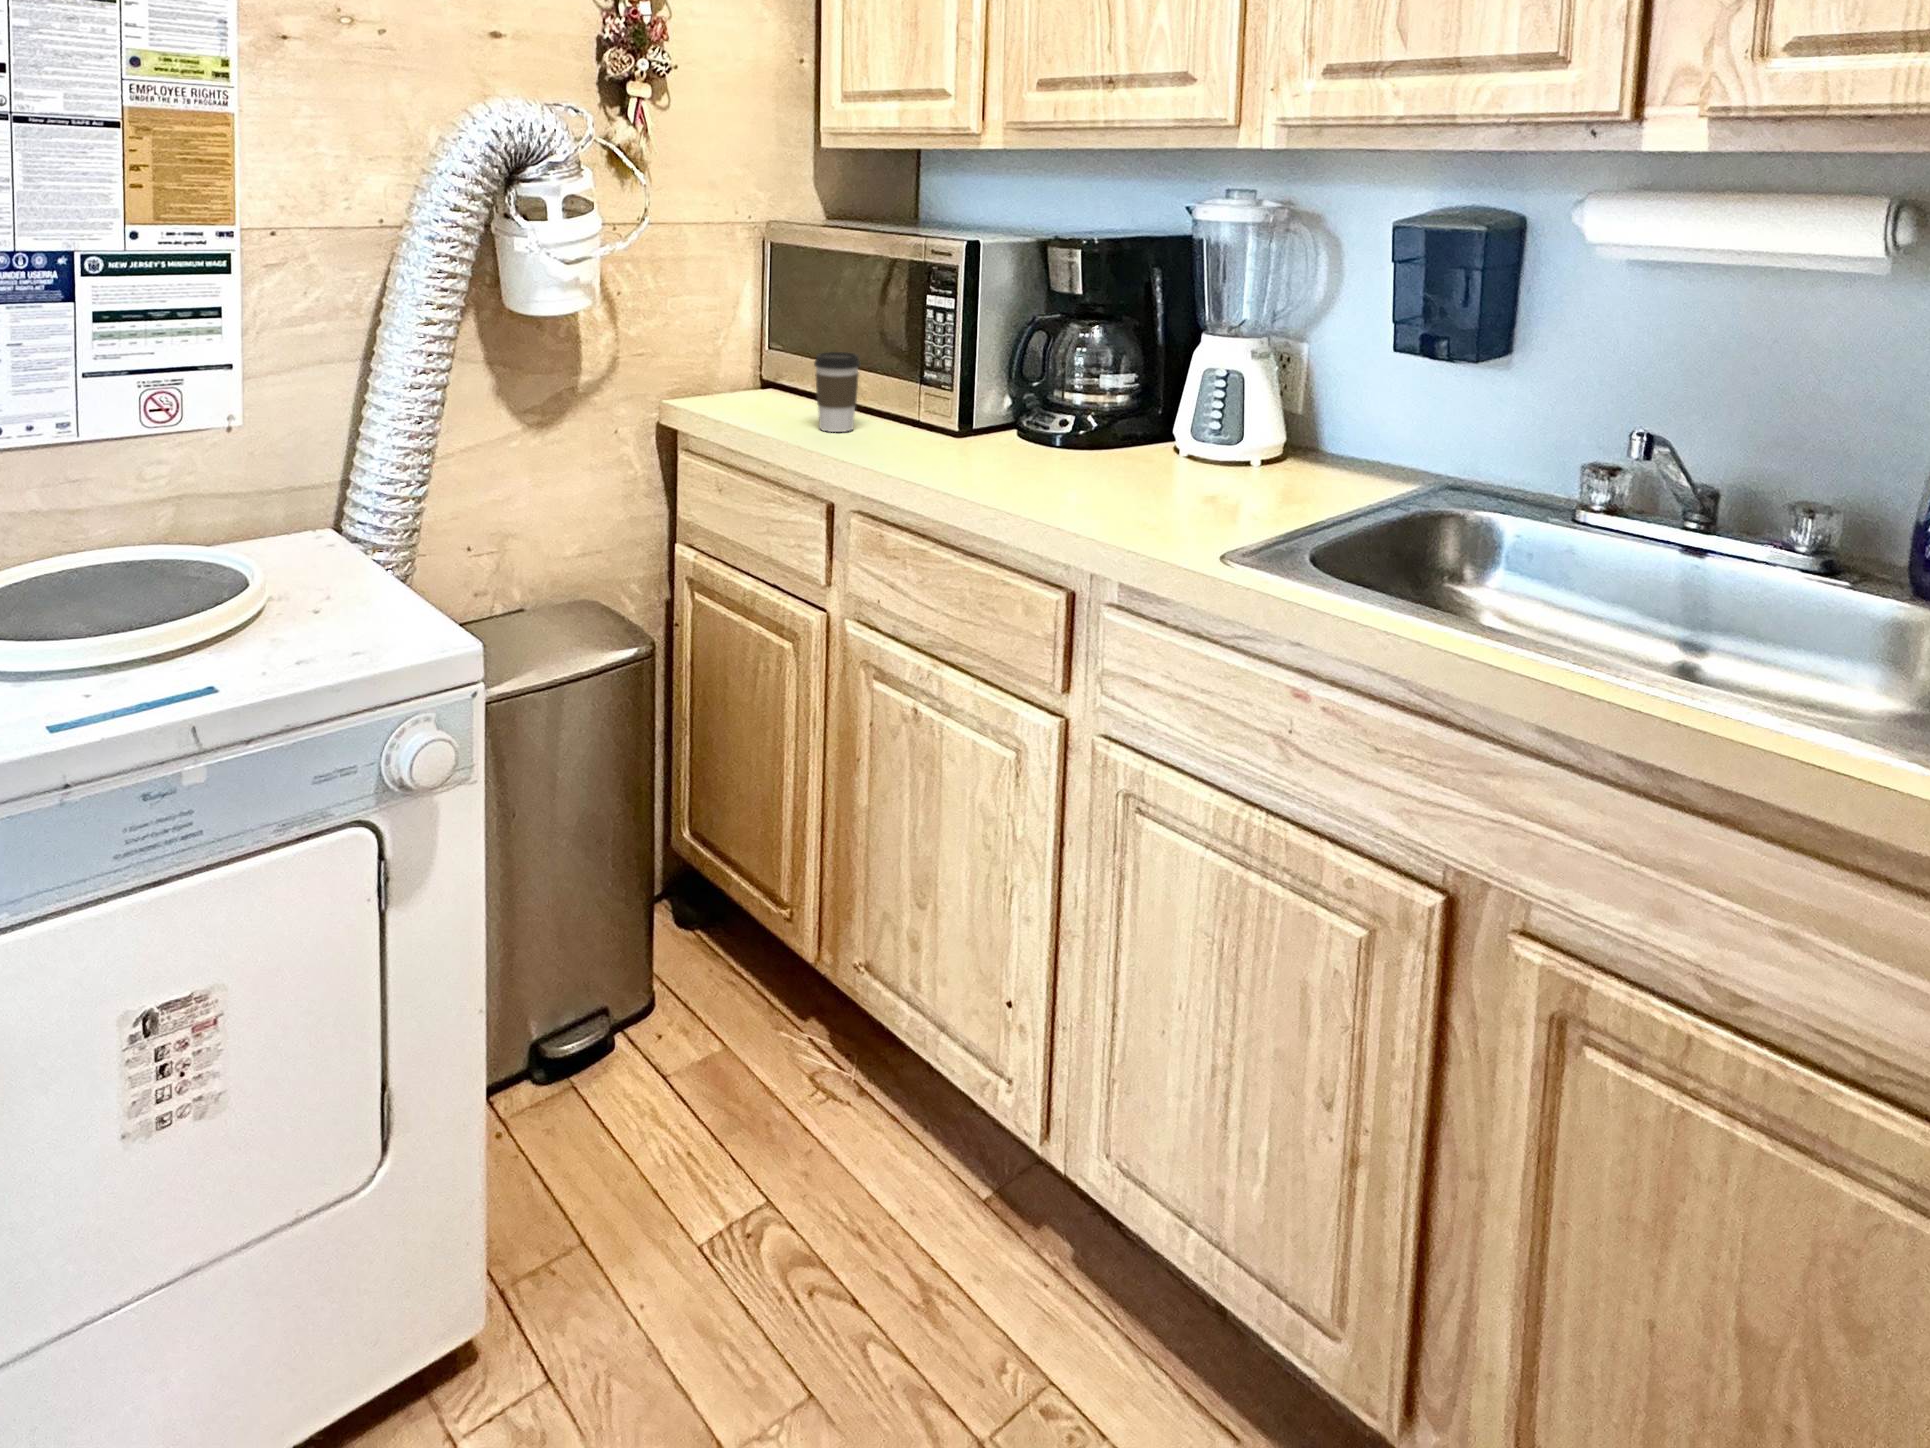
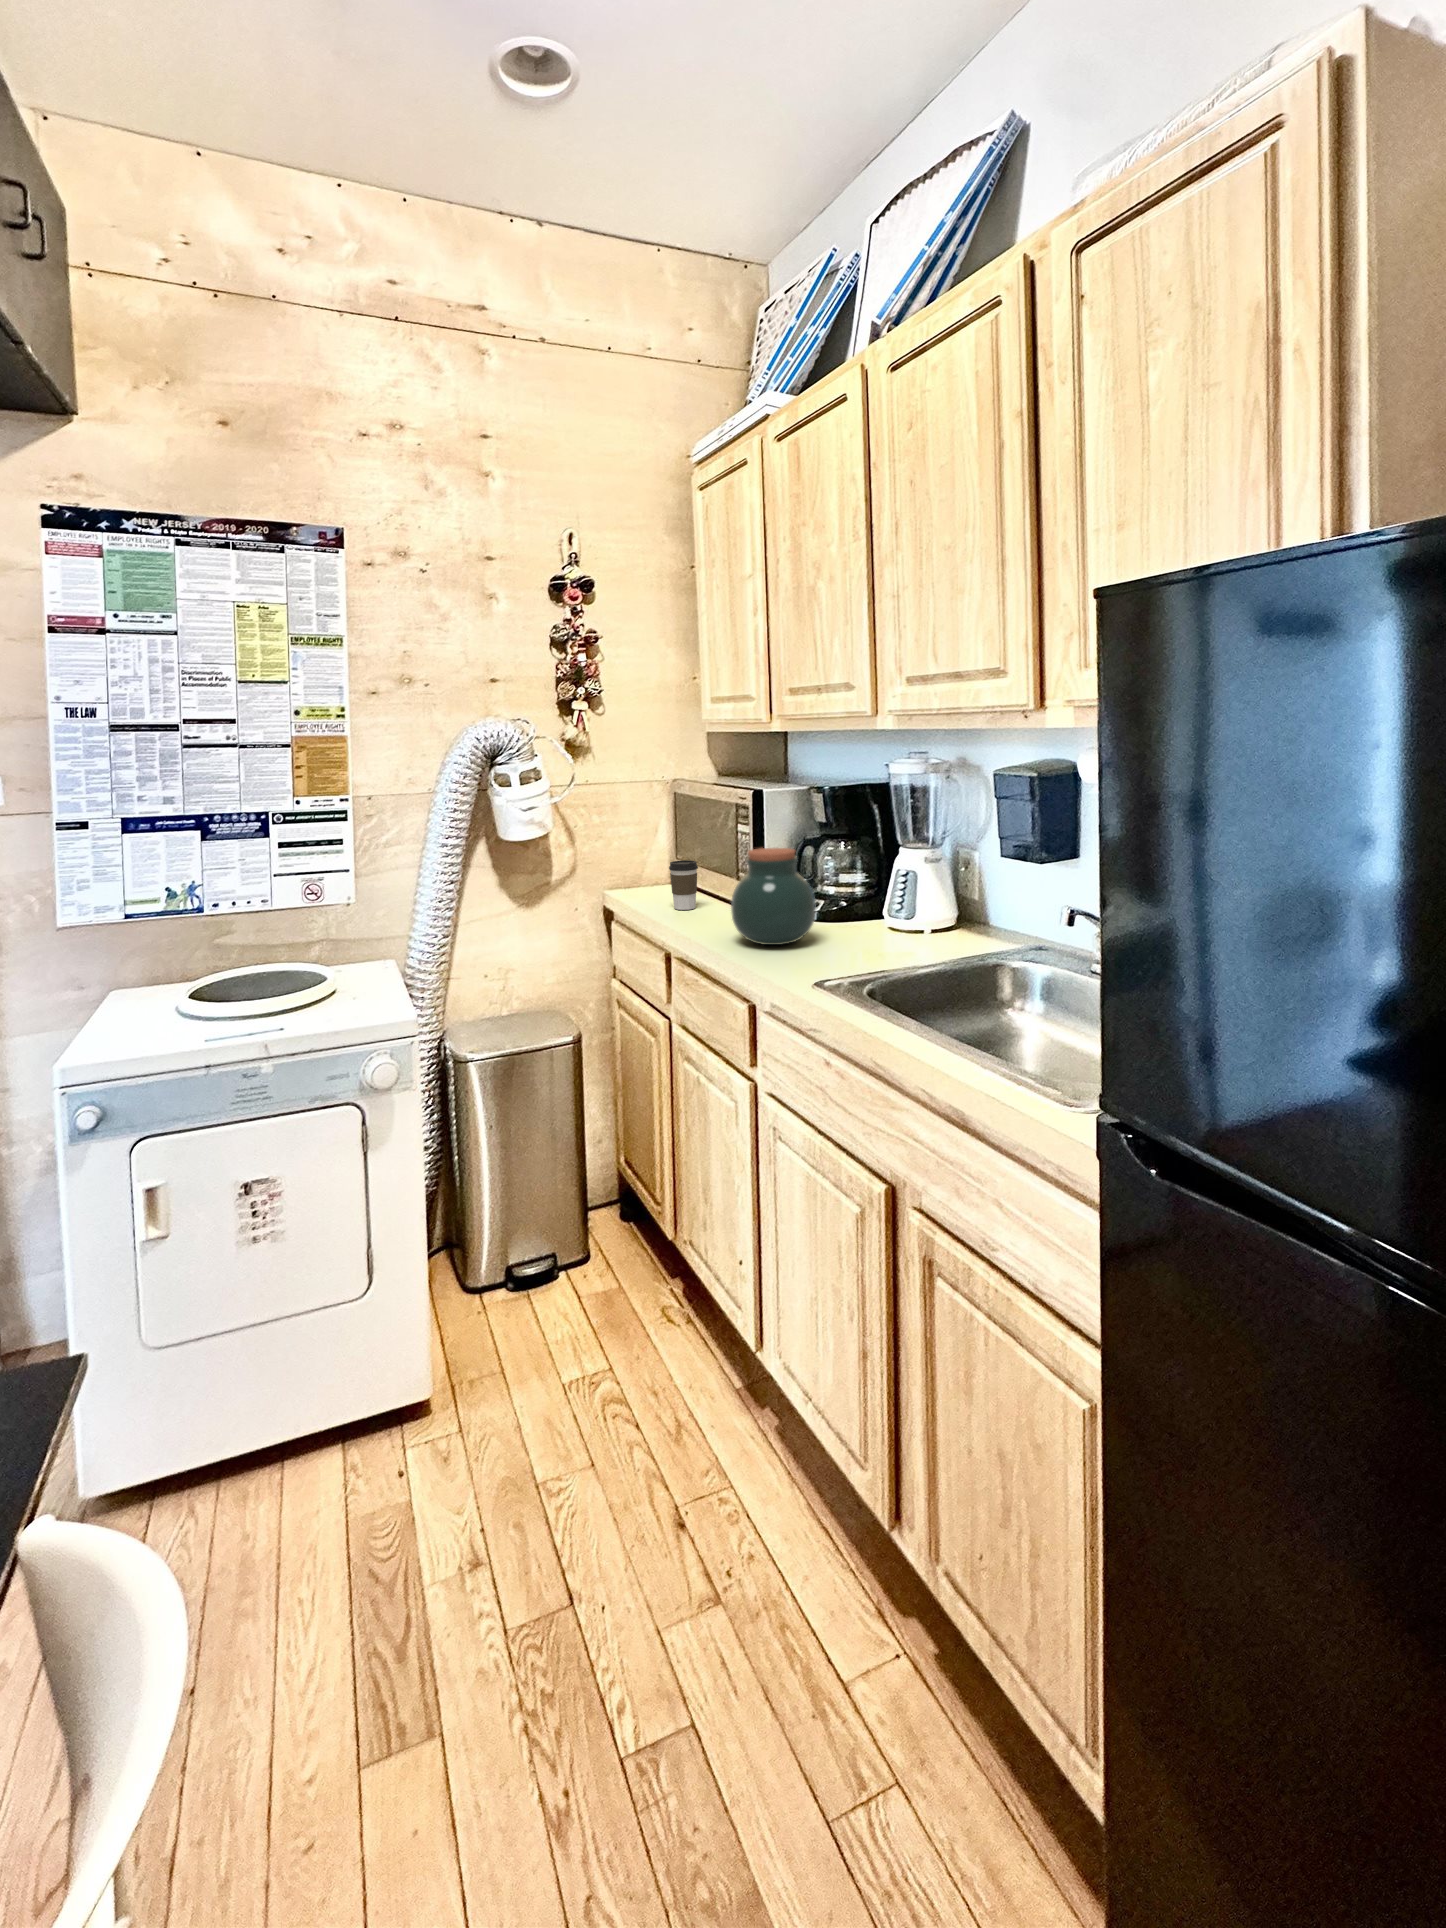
jar: none [989,333,1126,489] -> present [731,848,815,945]

